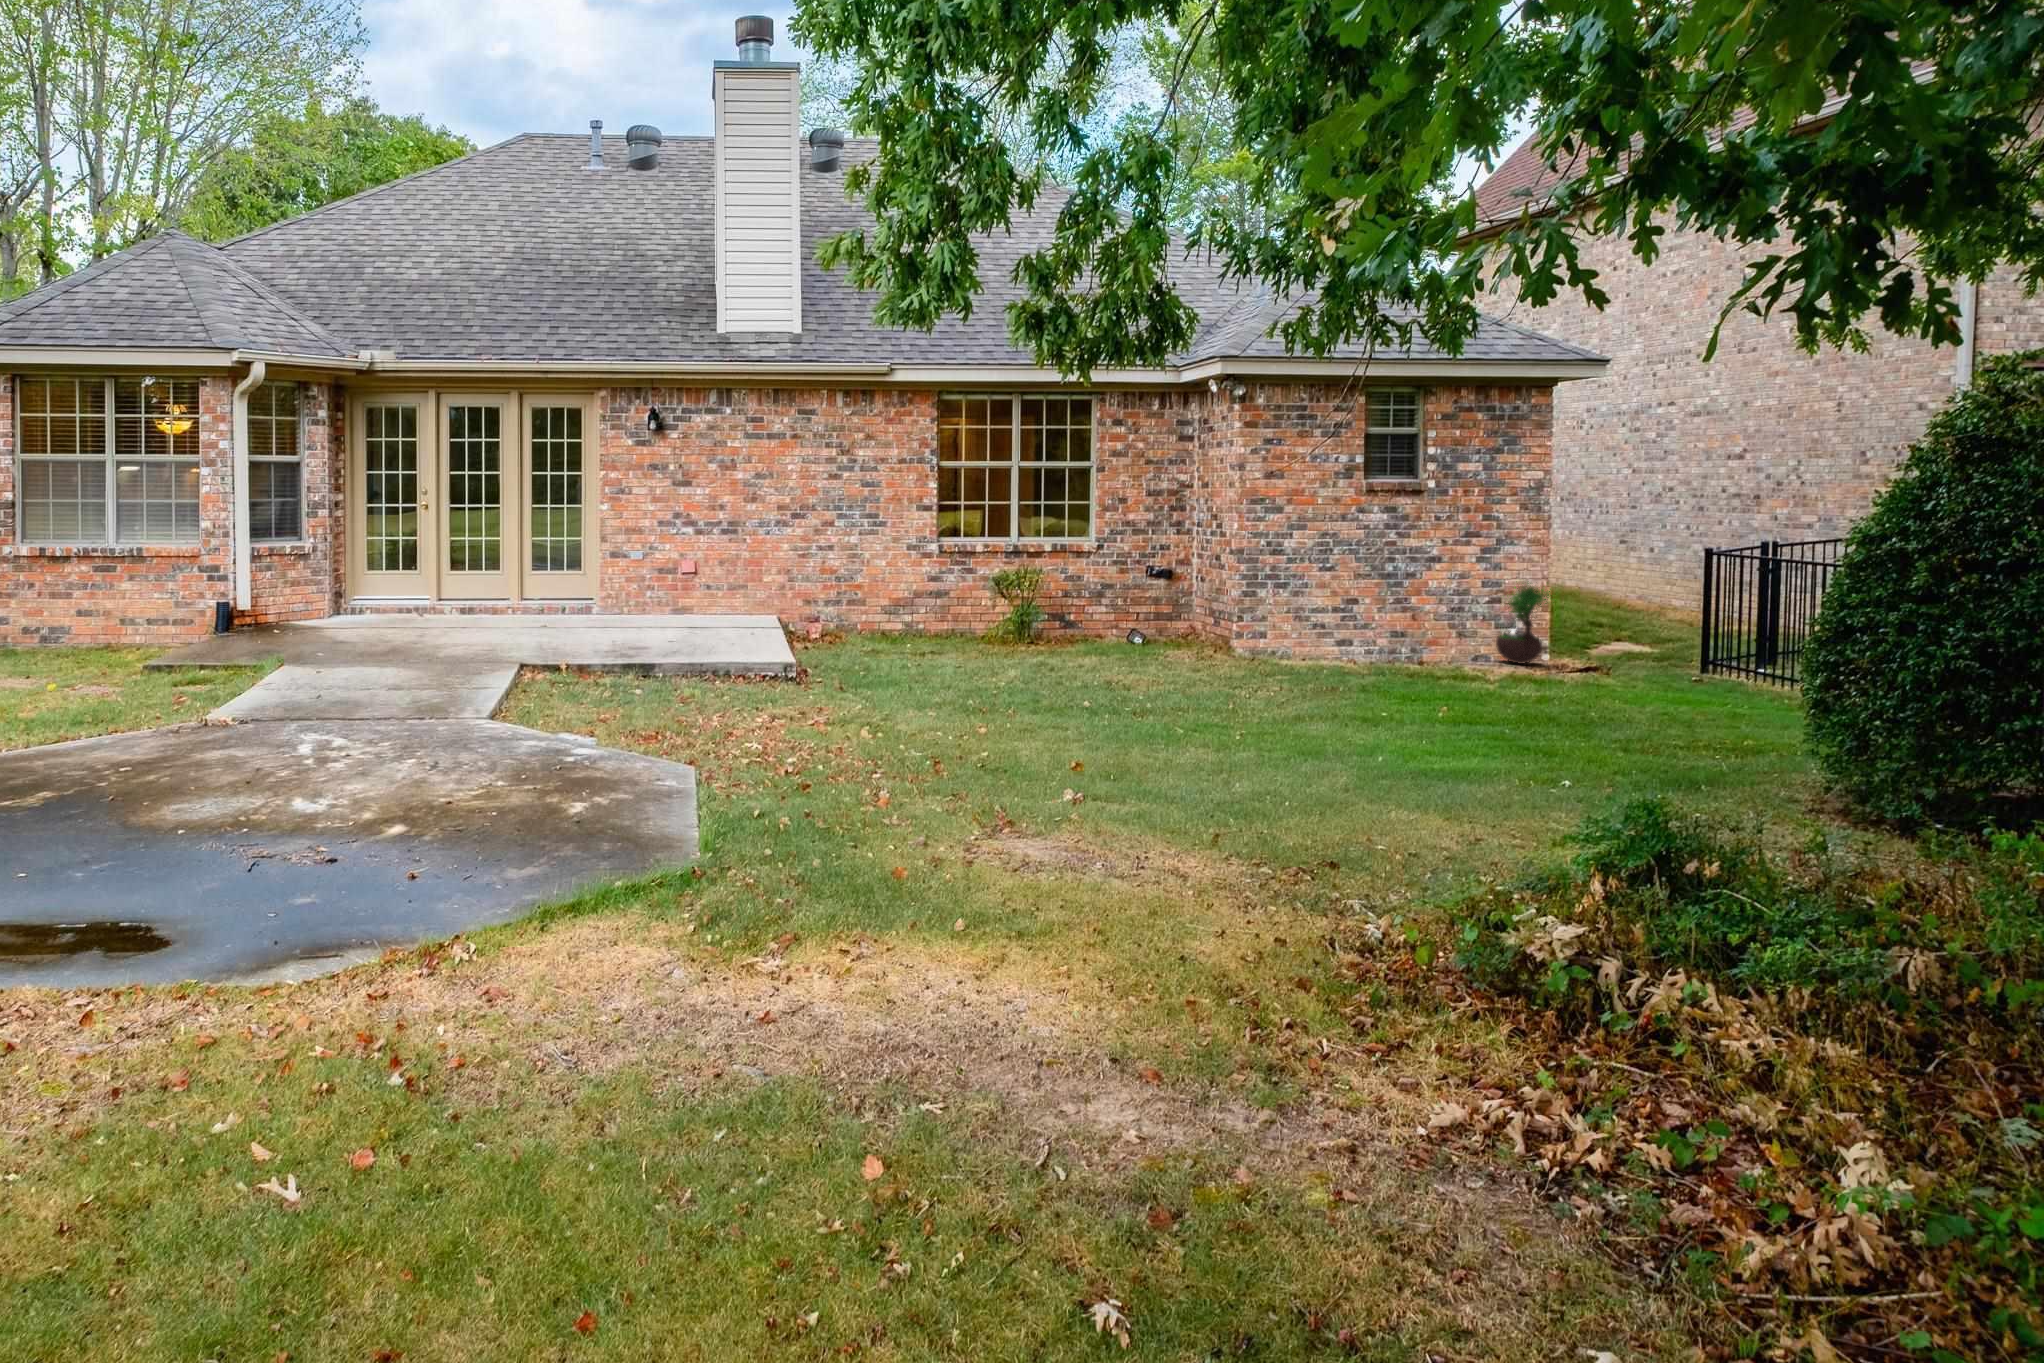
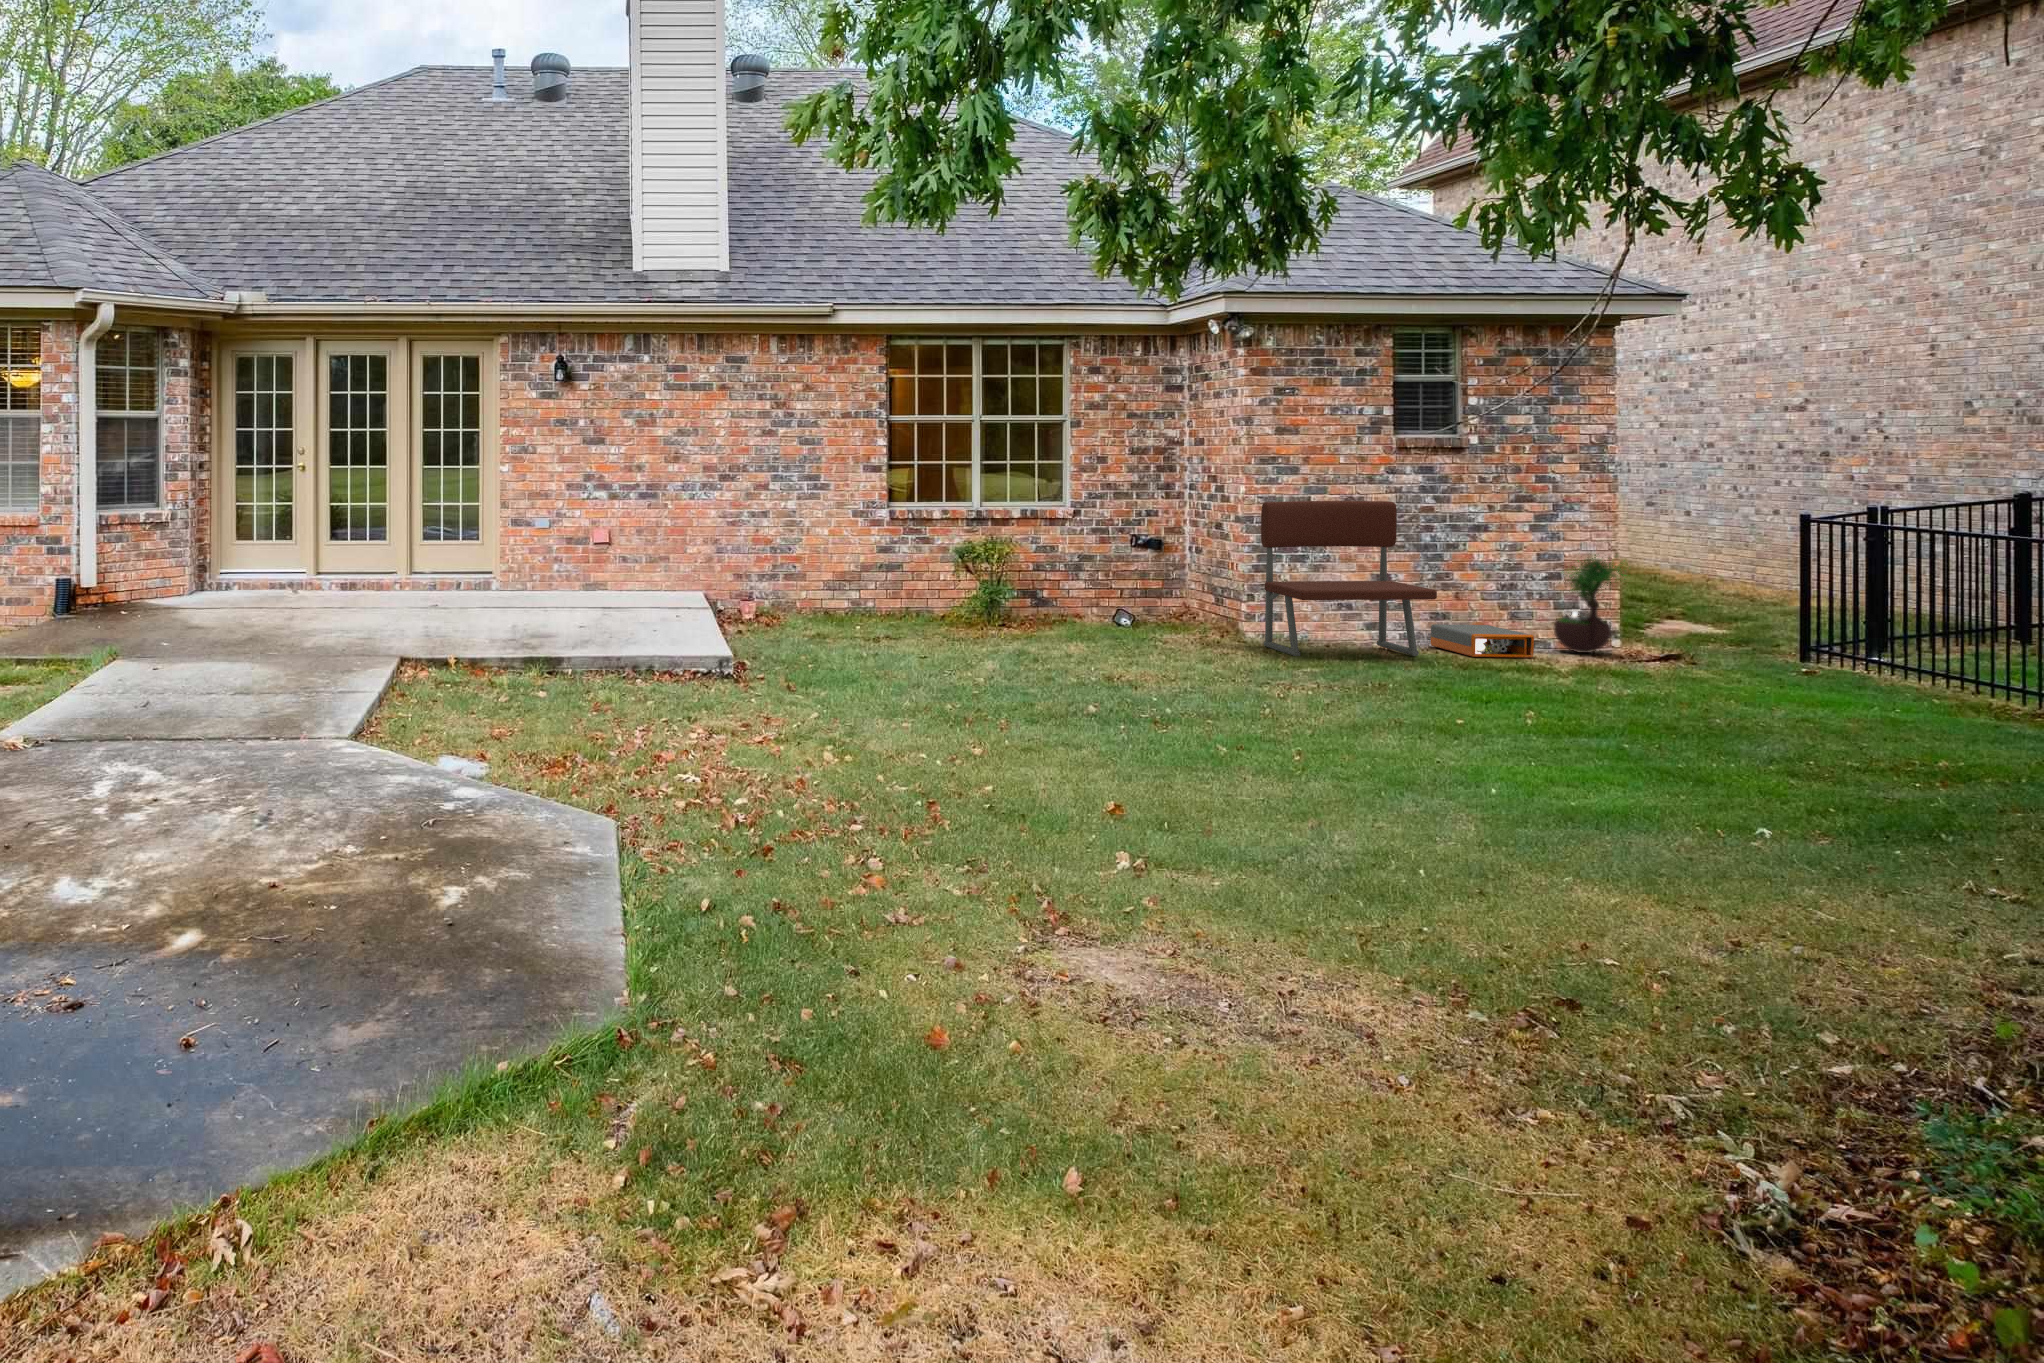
bench: none [1260,538,1405,668] -> present [1261,501,1437,656]
storage box: none [1397,640,1481,668] -> present [1431,624,1534,658]

